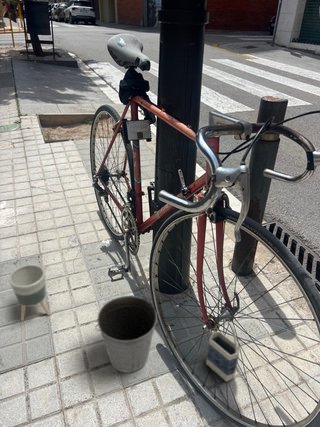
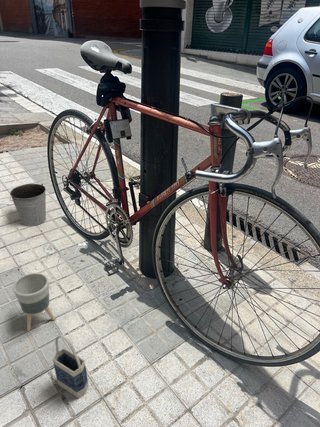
bucket: present [97,296,157,373] -> present [10,184,46,226]
bag: present [206,321,240,381] -> present [53,335,89,398]

